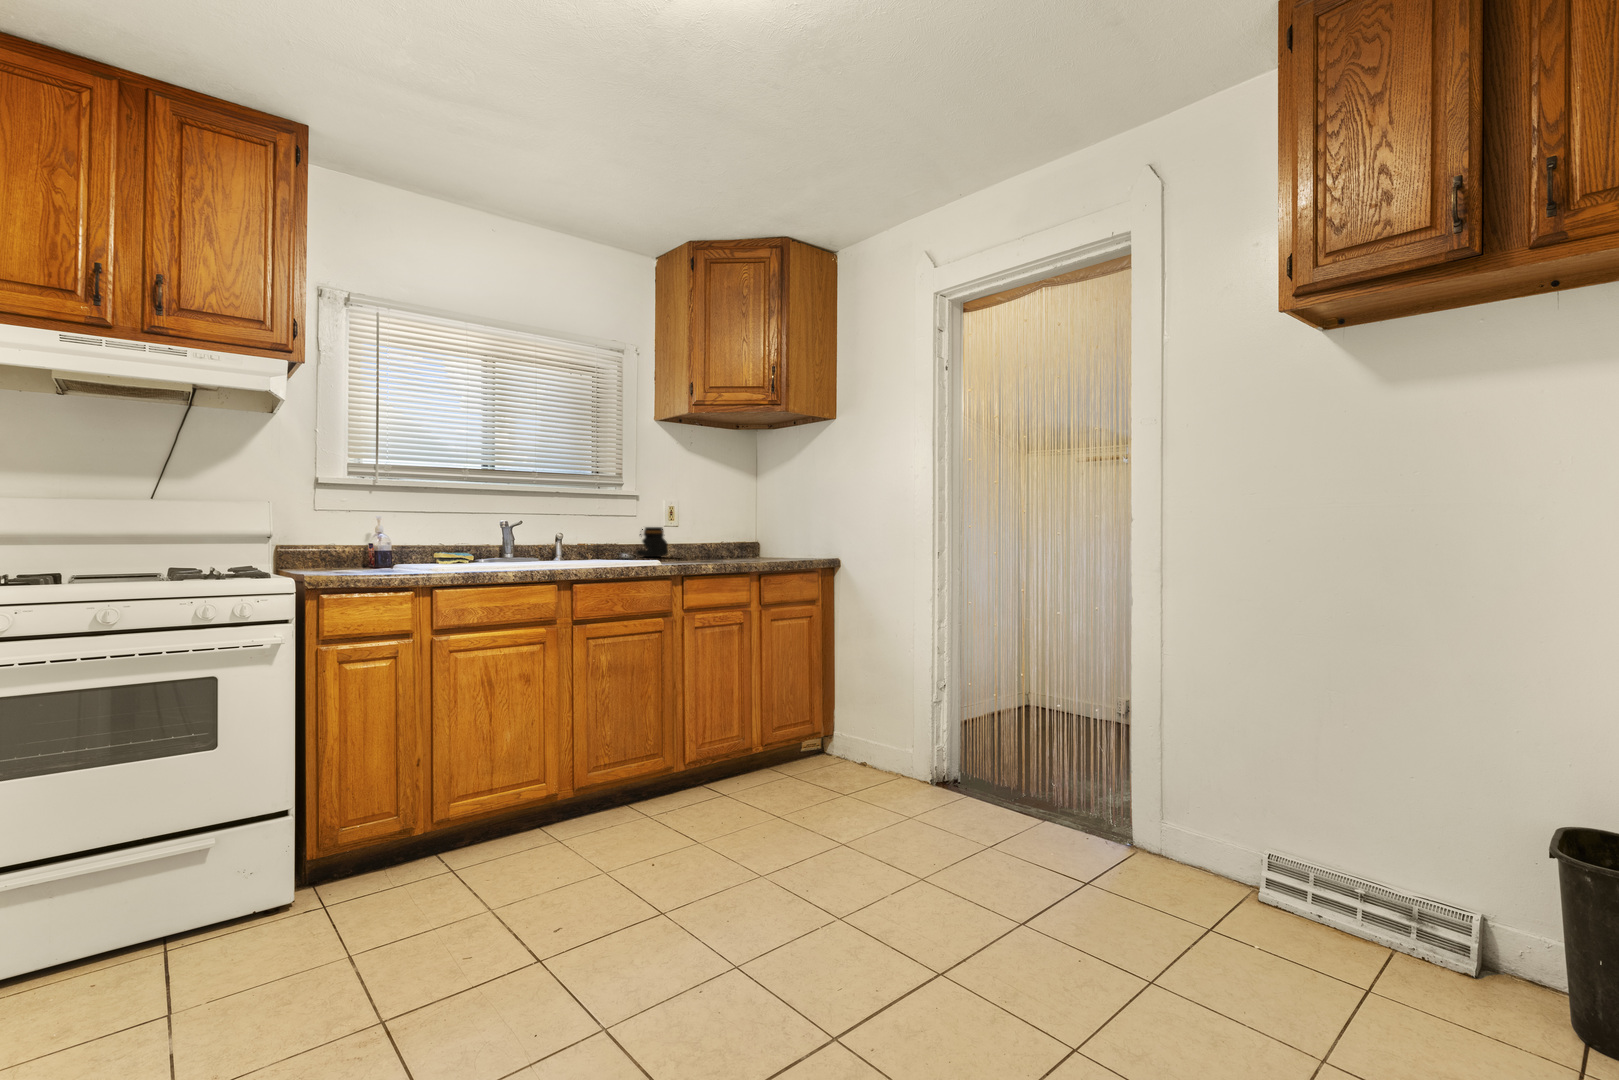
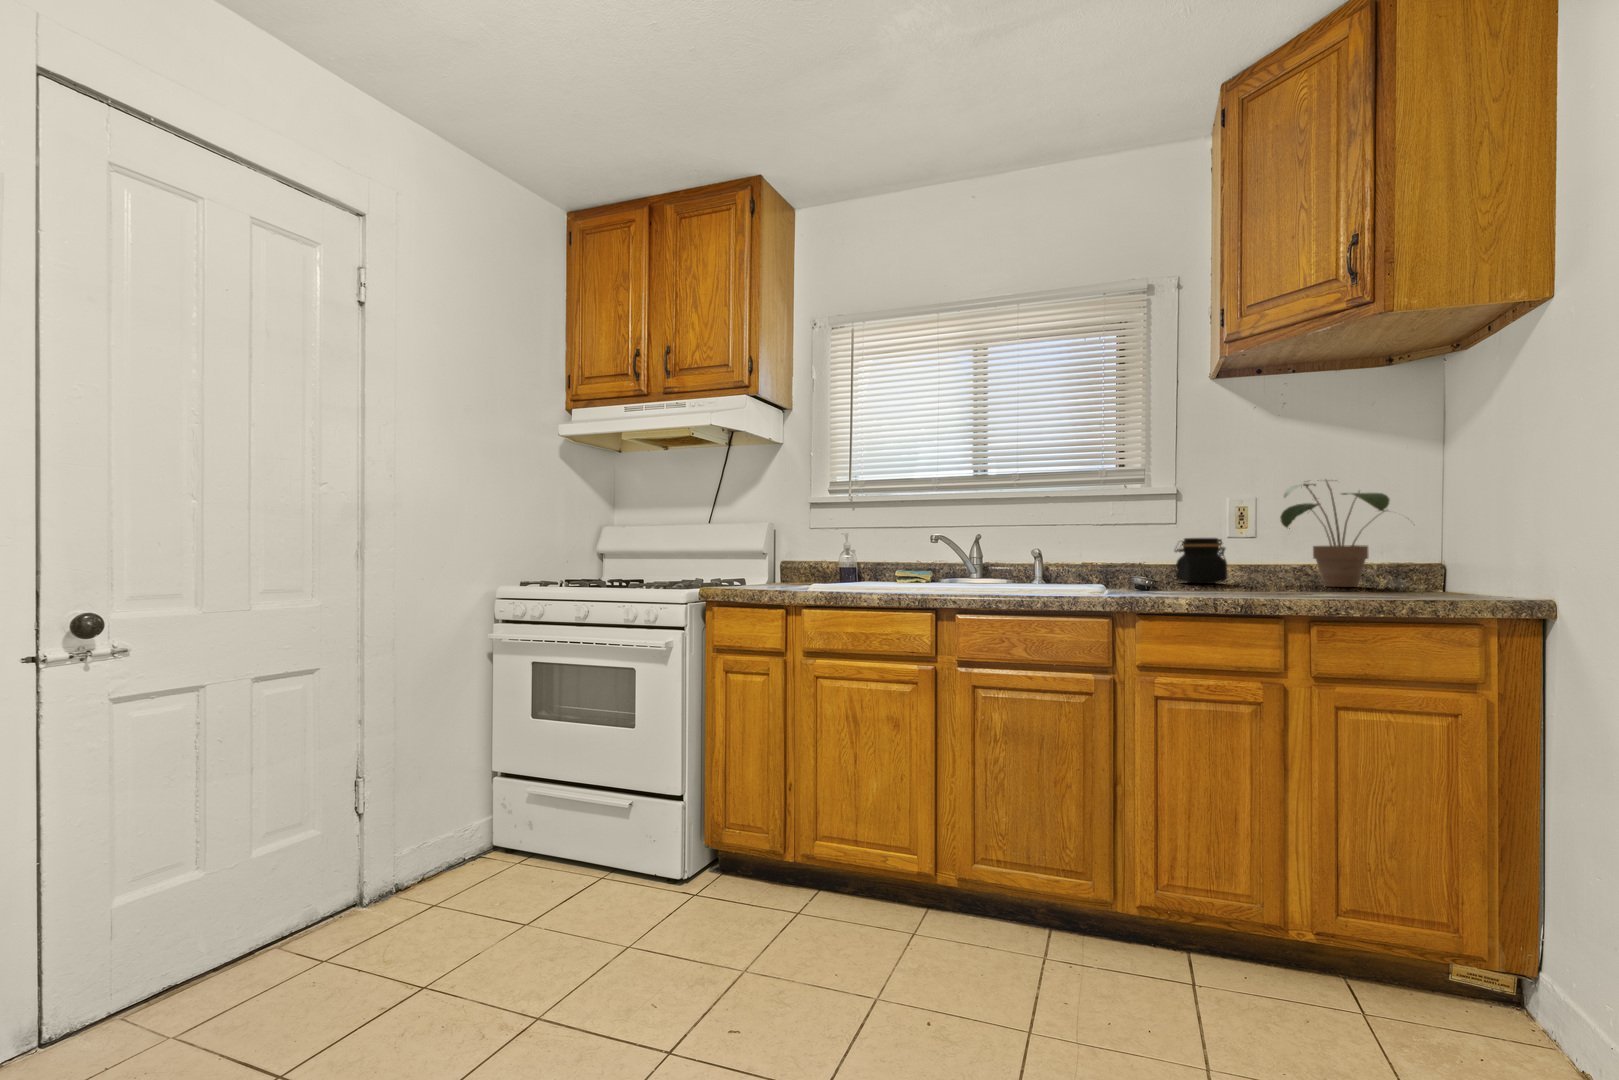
potted plant: none [691,493,756,557] -> present [1280,480,1389,587]

